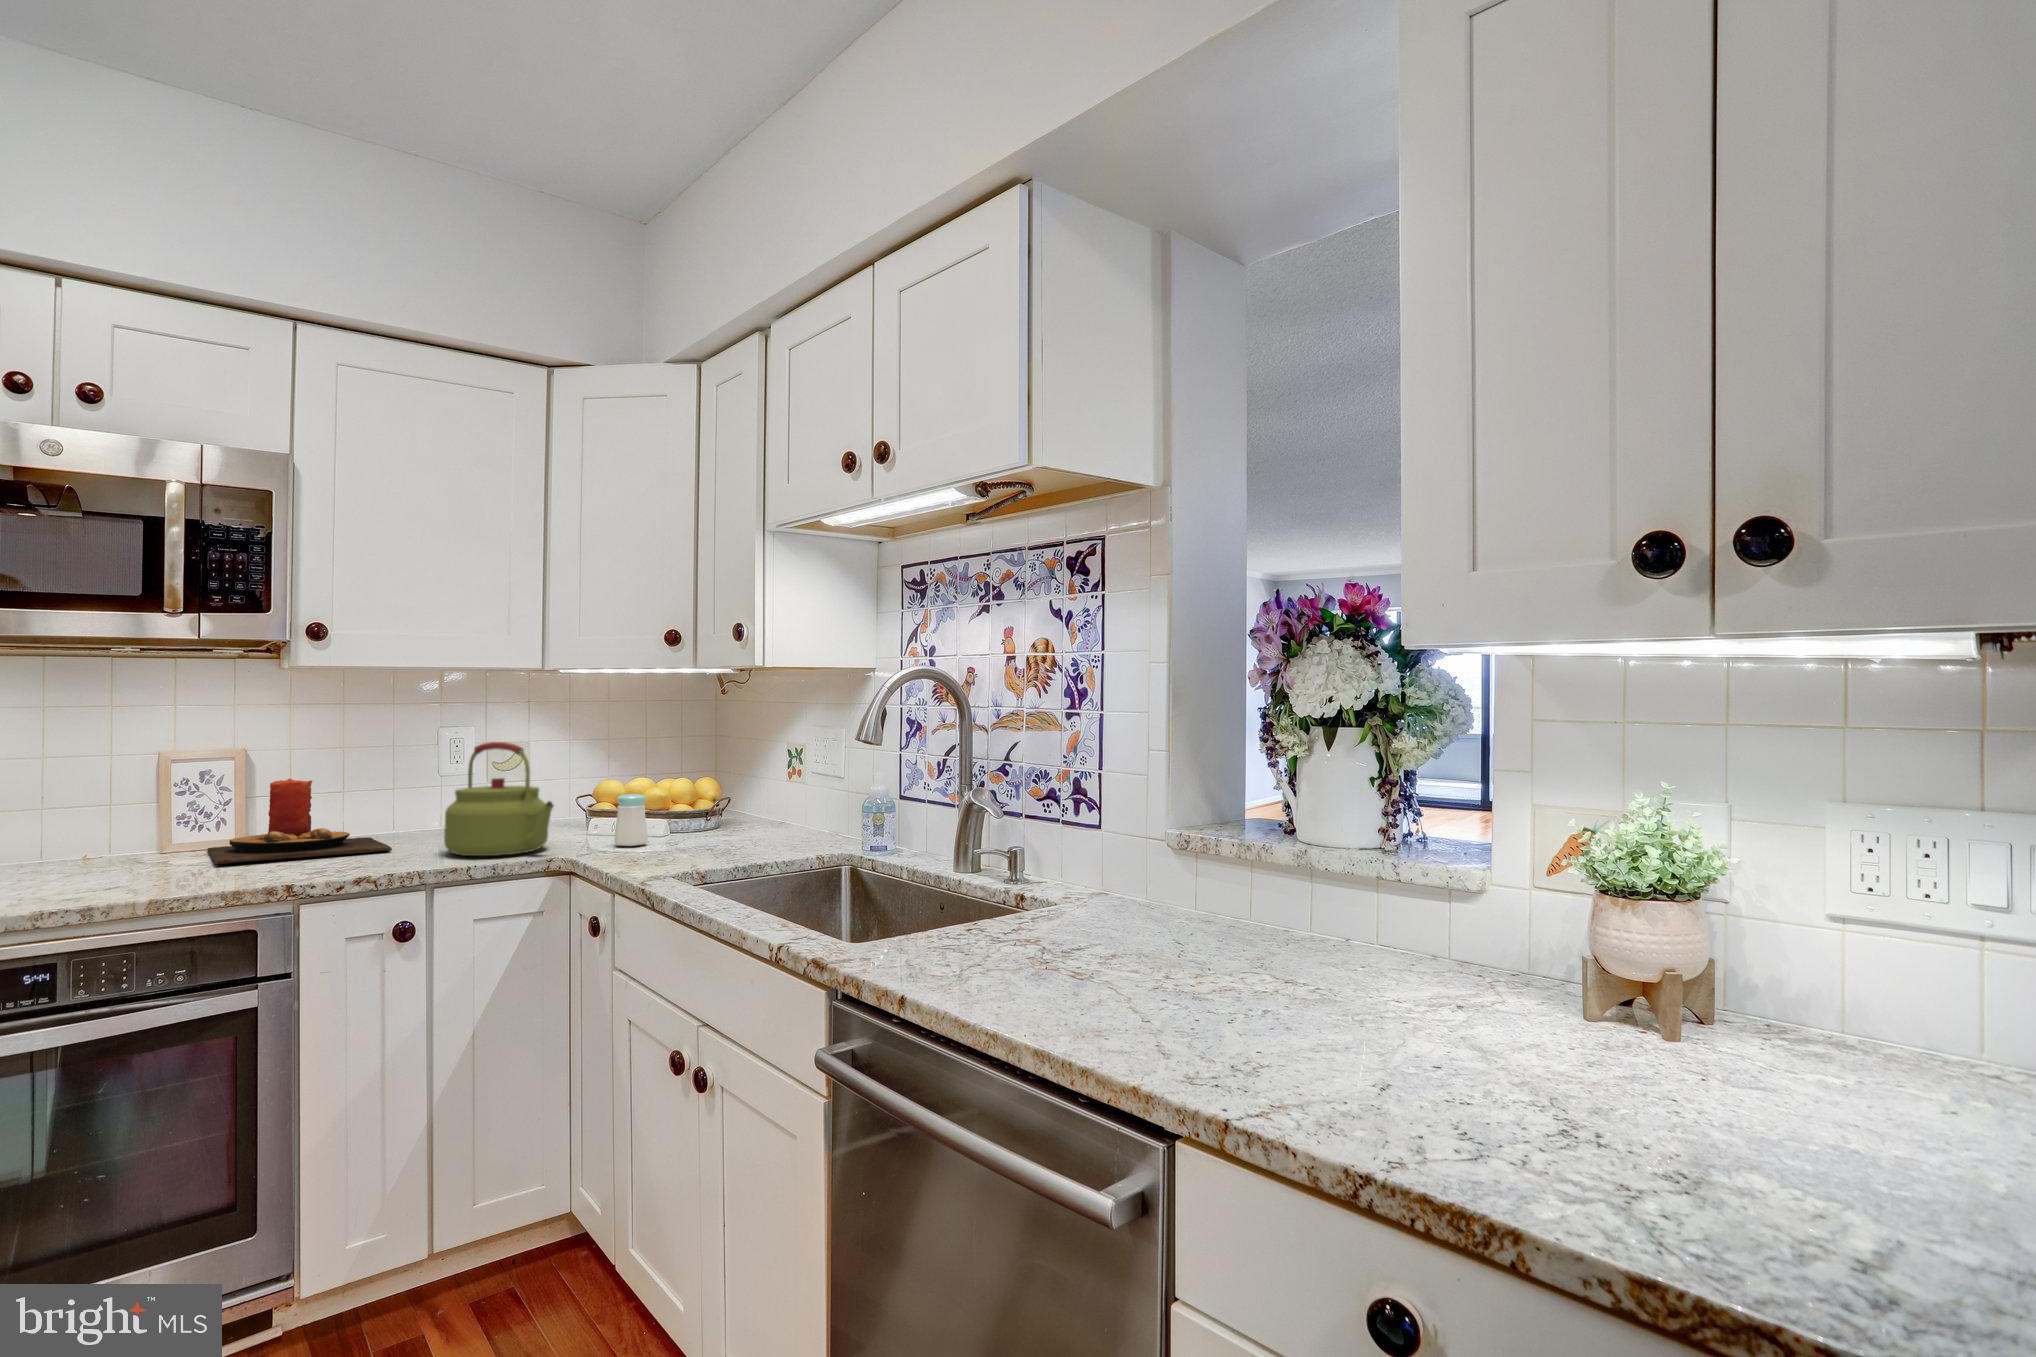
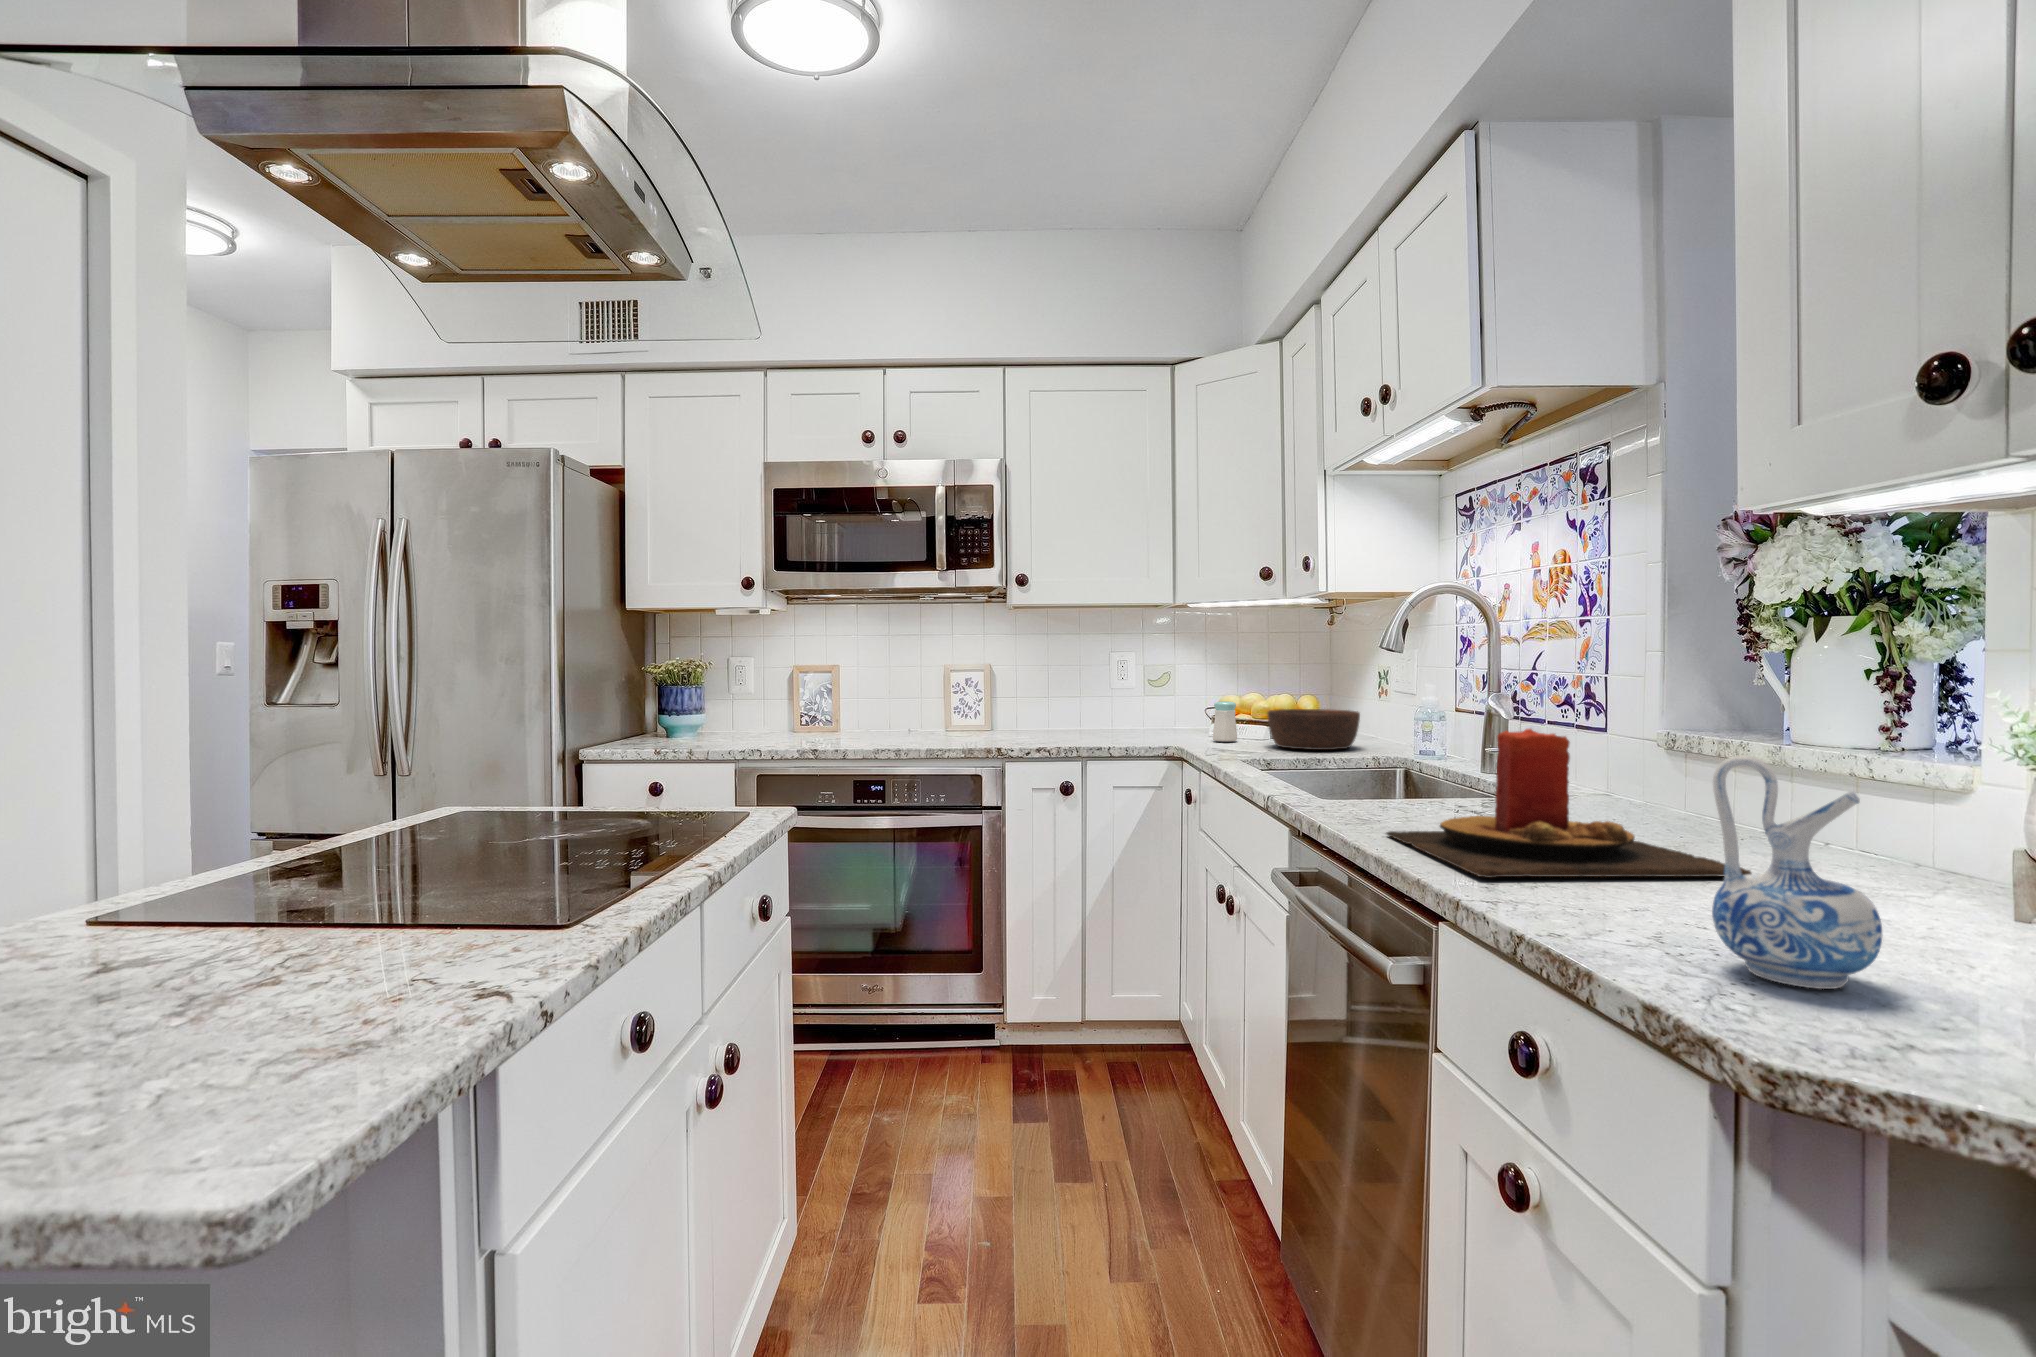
kettle: present [444,742,554,856] -> none [1097,659,1166,741]
candle: present [207,779,392,864] -> present [1386,729,1752,878]
wooden bowl: none [693,799,802,851] -> present [1267,709,1360,750]
ceramic pitcher: none [1440,912,1577,1132] -> present [1712,755,1882,989]

